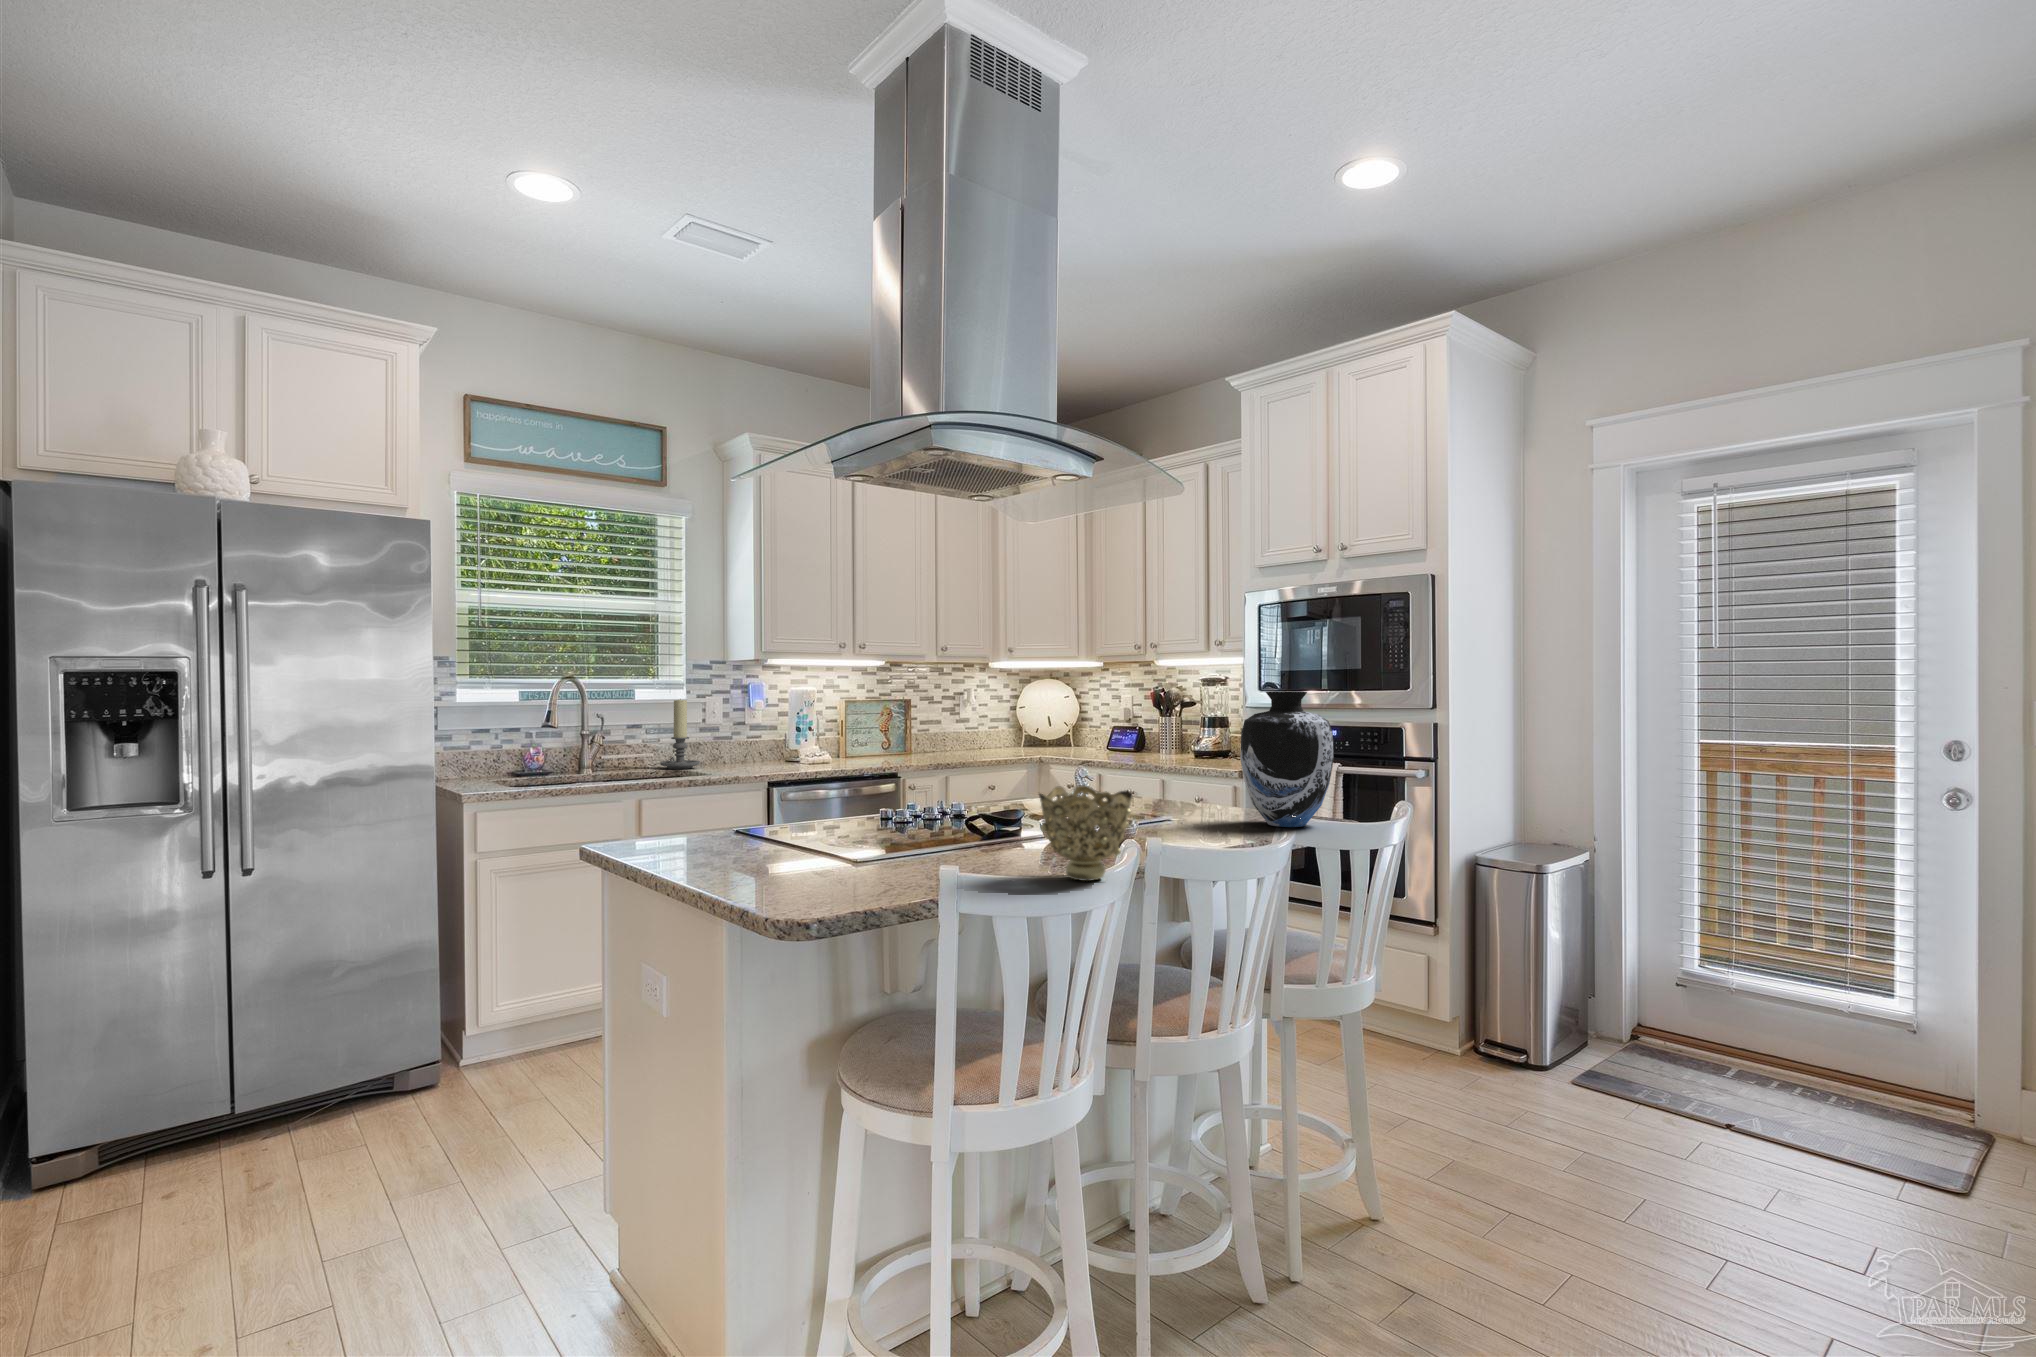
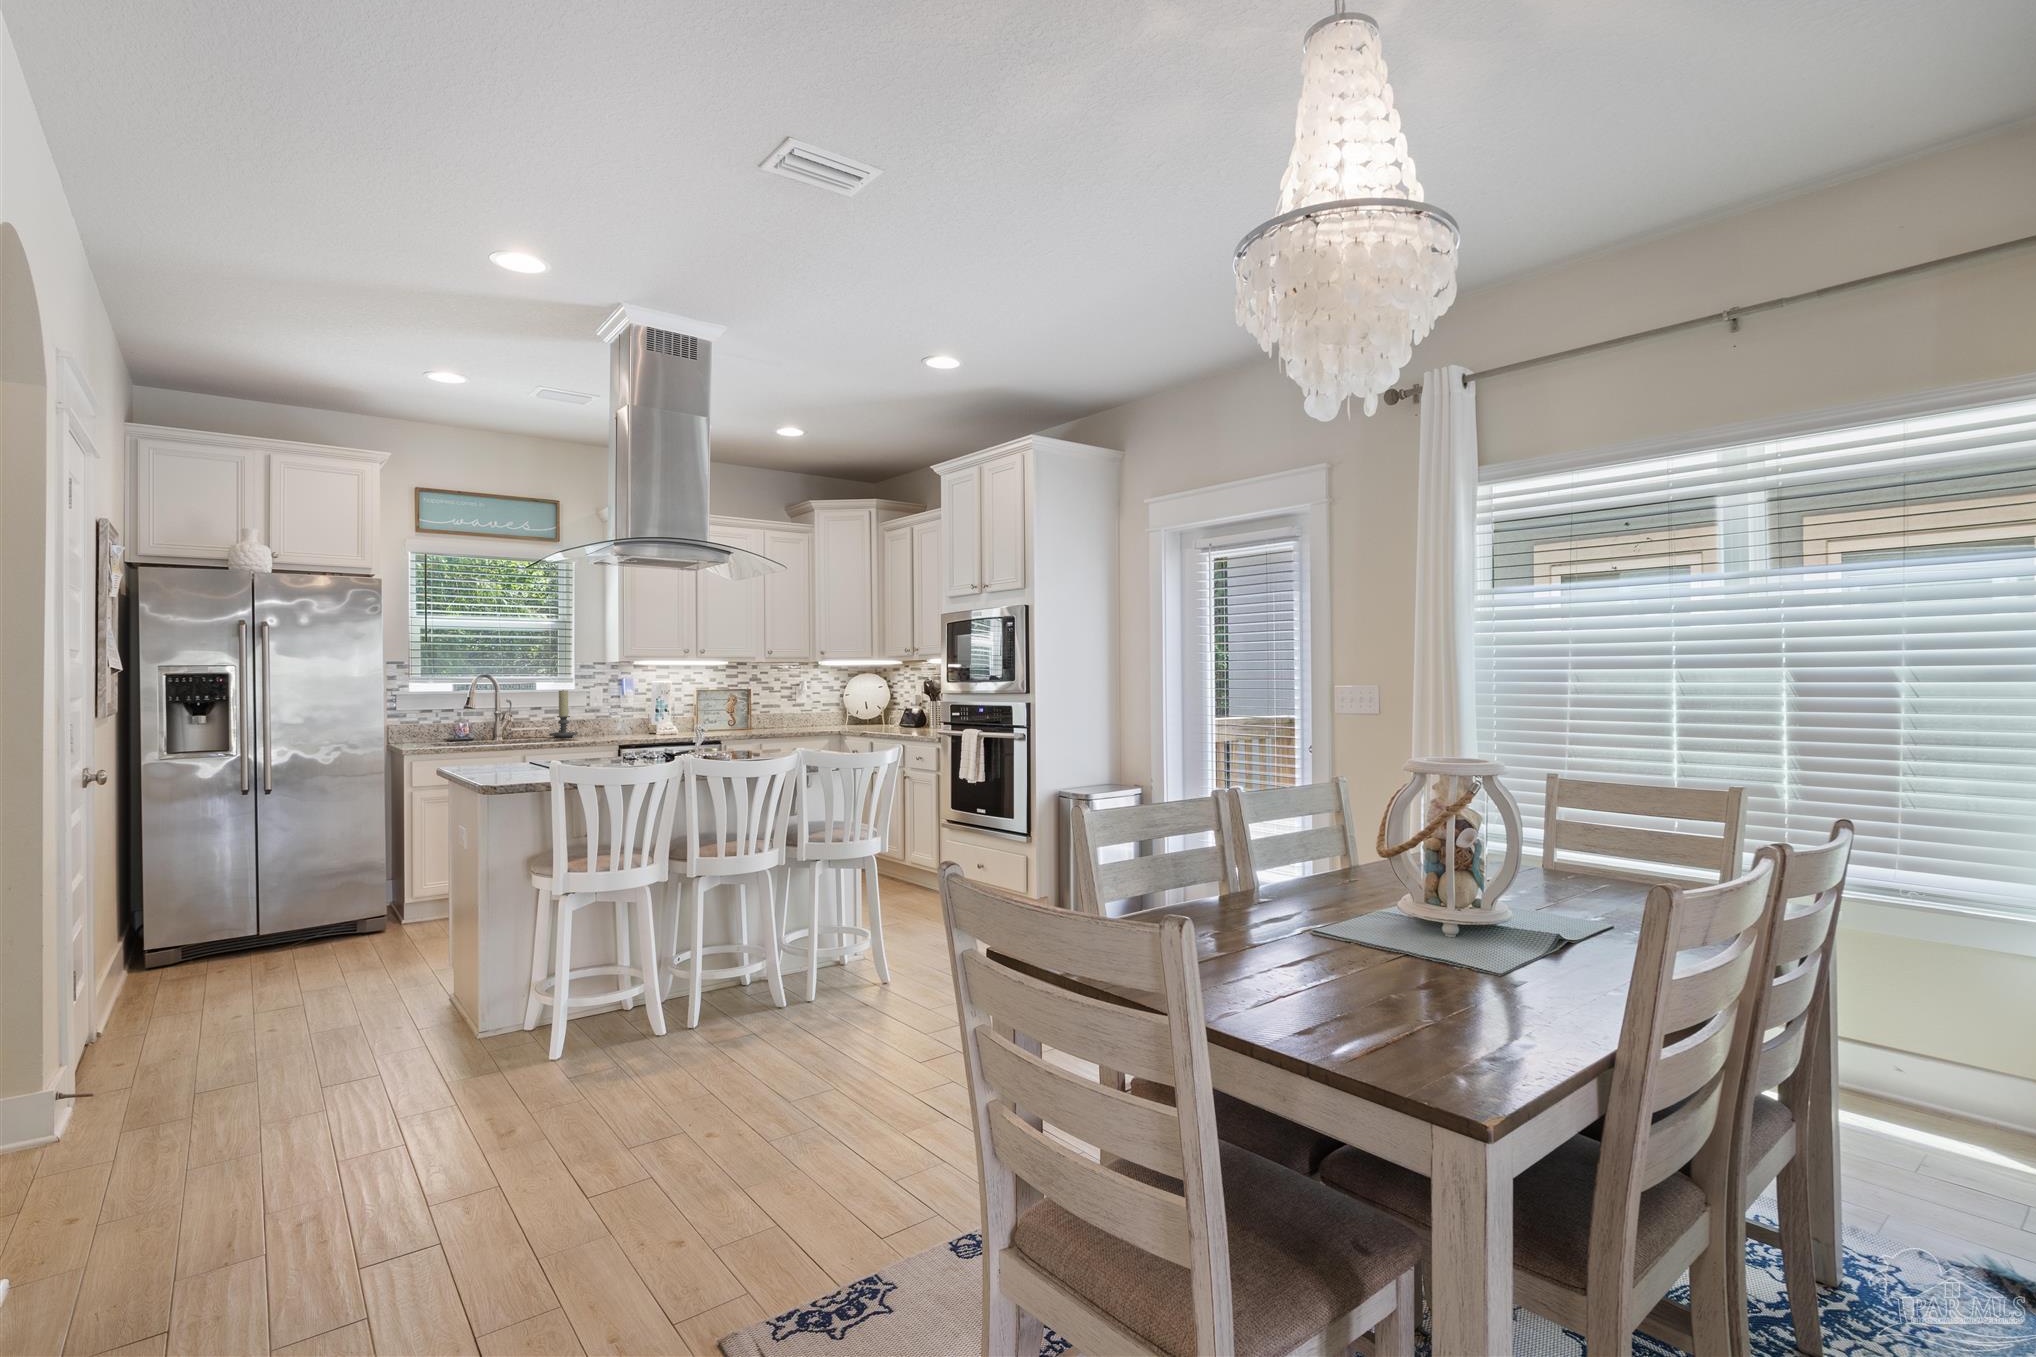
vase: present [1240,692,1334,827] -> none [808,683,858,758]
decorative bowl: present [1039,785,1132,881] -> none [621,729,668,771]

